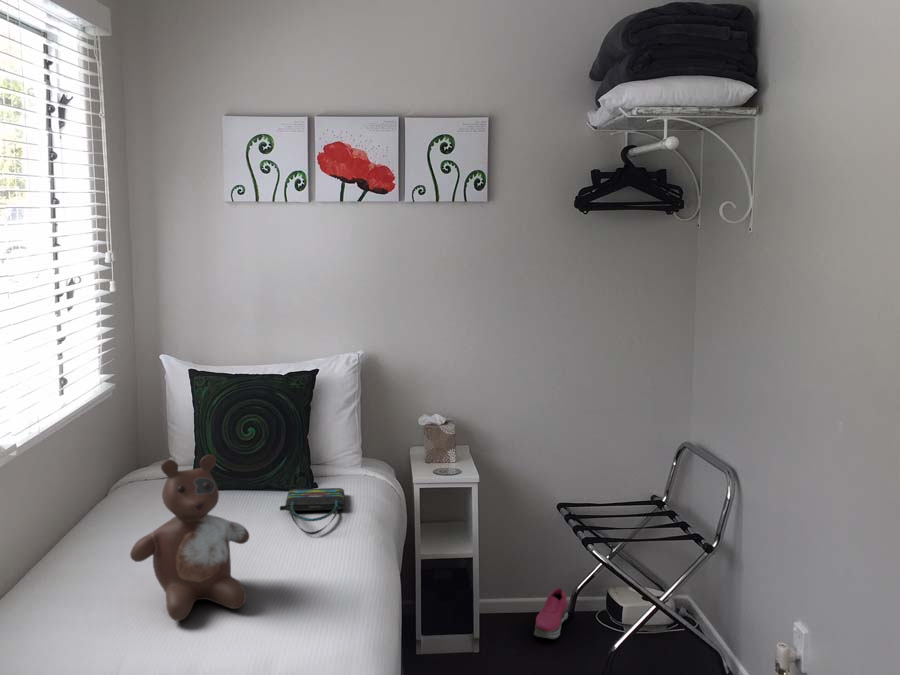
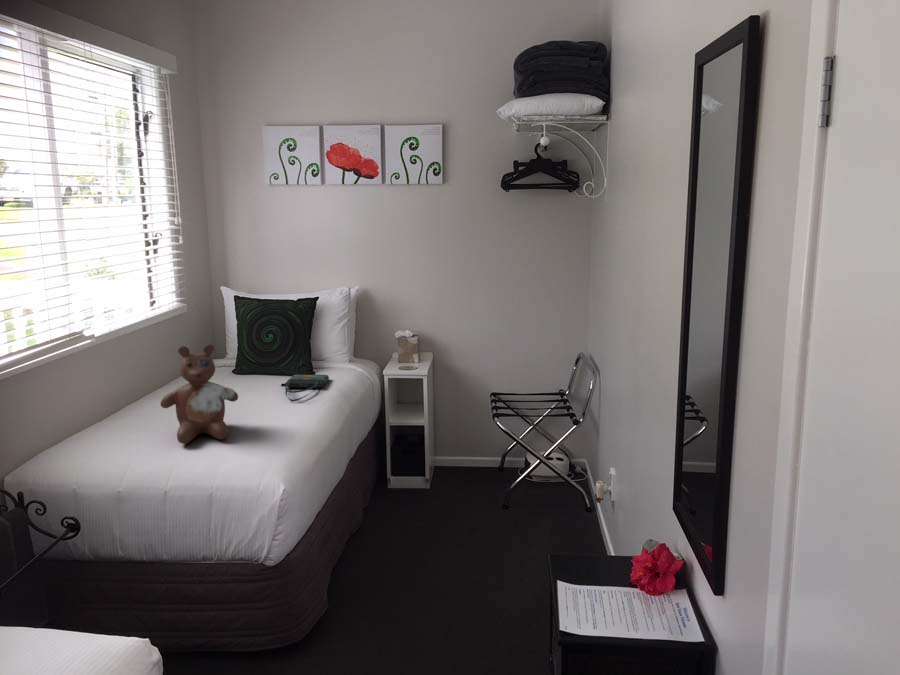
shoe: present [534,588,568,639] -> none [467,452,496,484]

